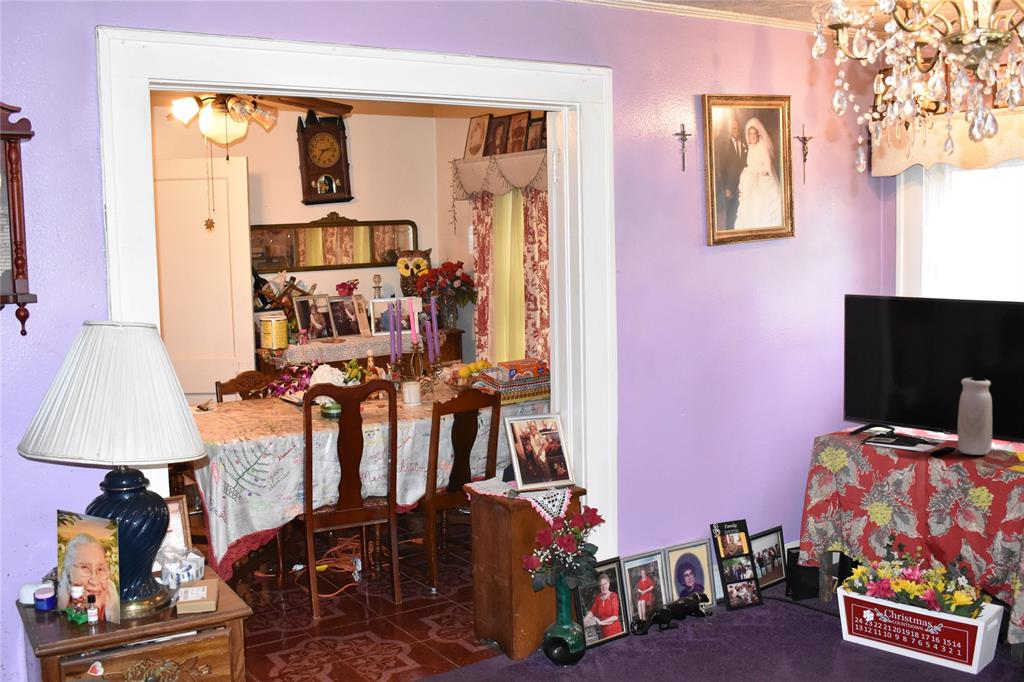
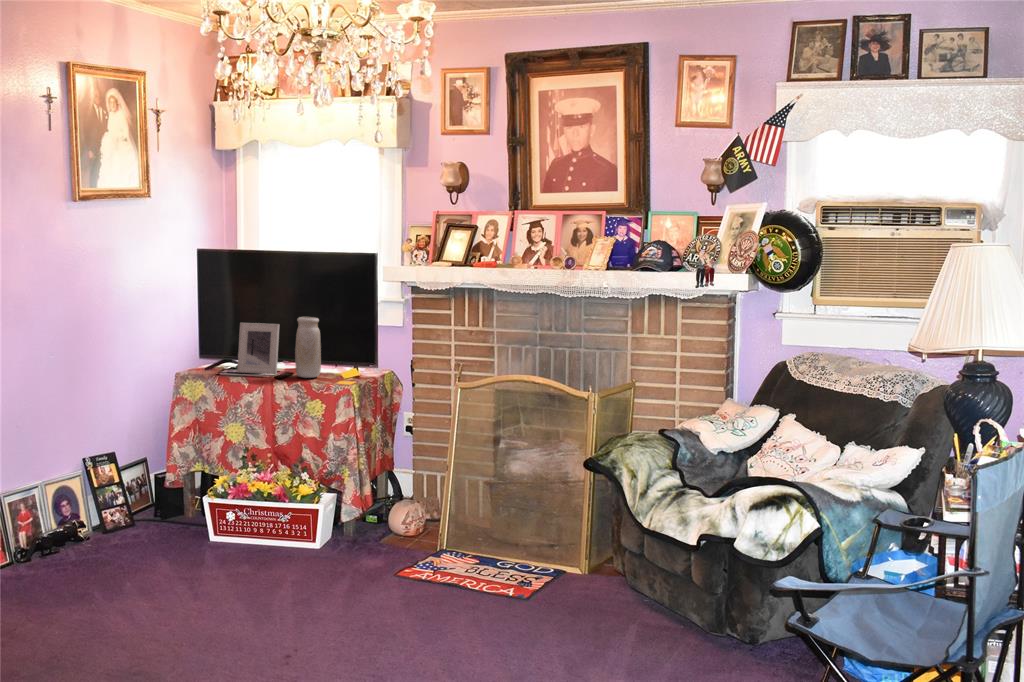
picture frame: none [885,381,939,447] -> present [237,323,279,374]

